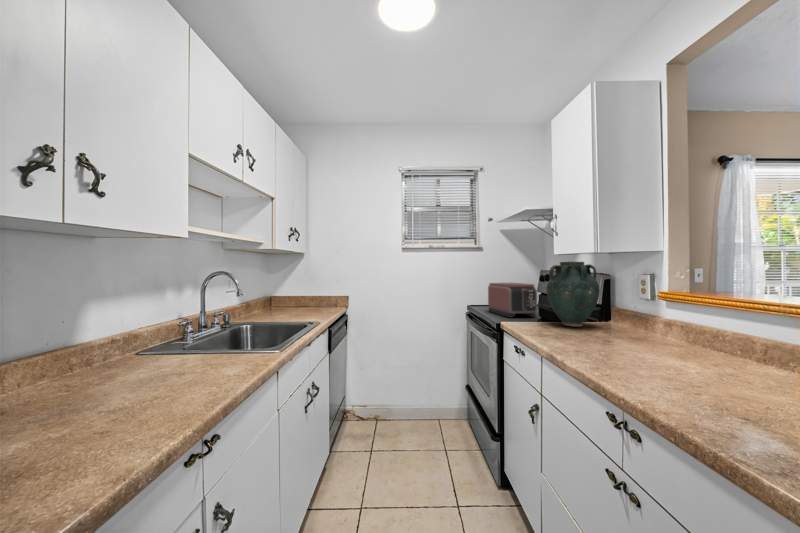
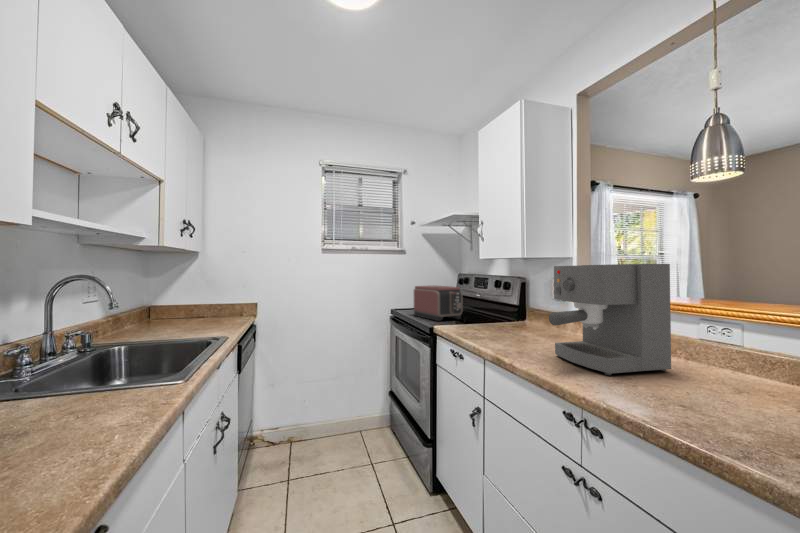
coffee maker: none [598,258,760,383] -> present [549,264,671,375]
vase: present [546,262,600,327] -> none [475,265,522,327]

